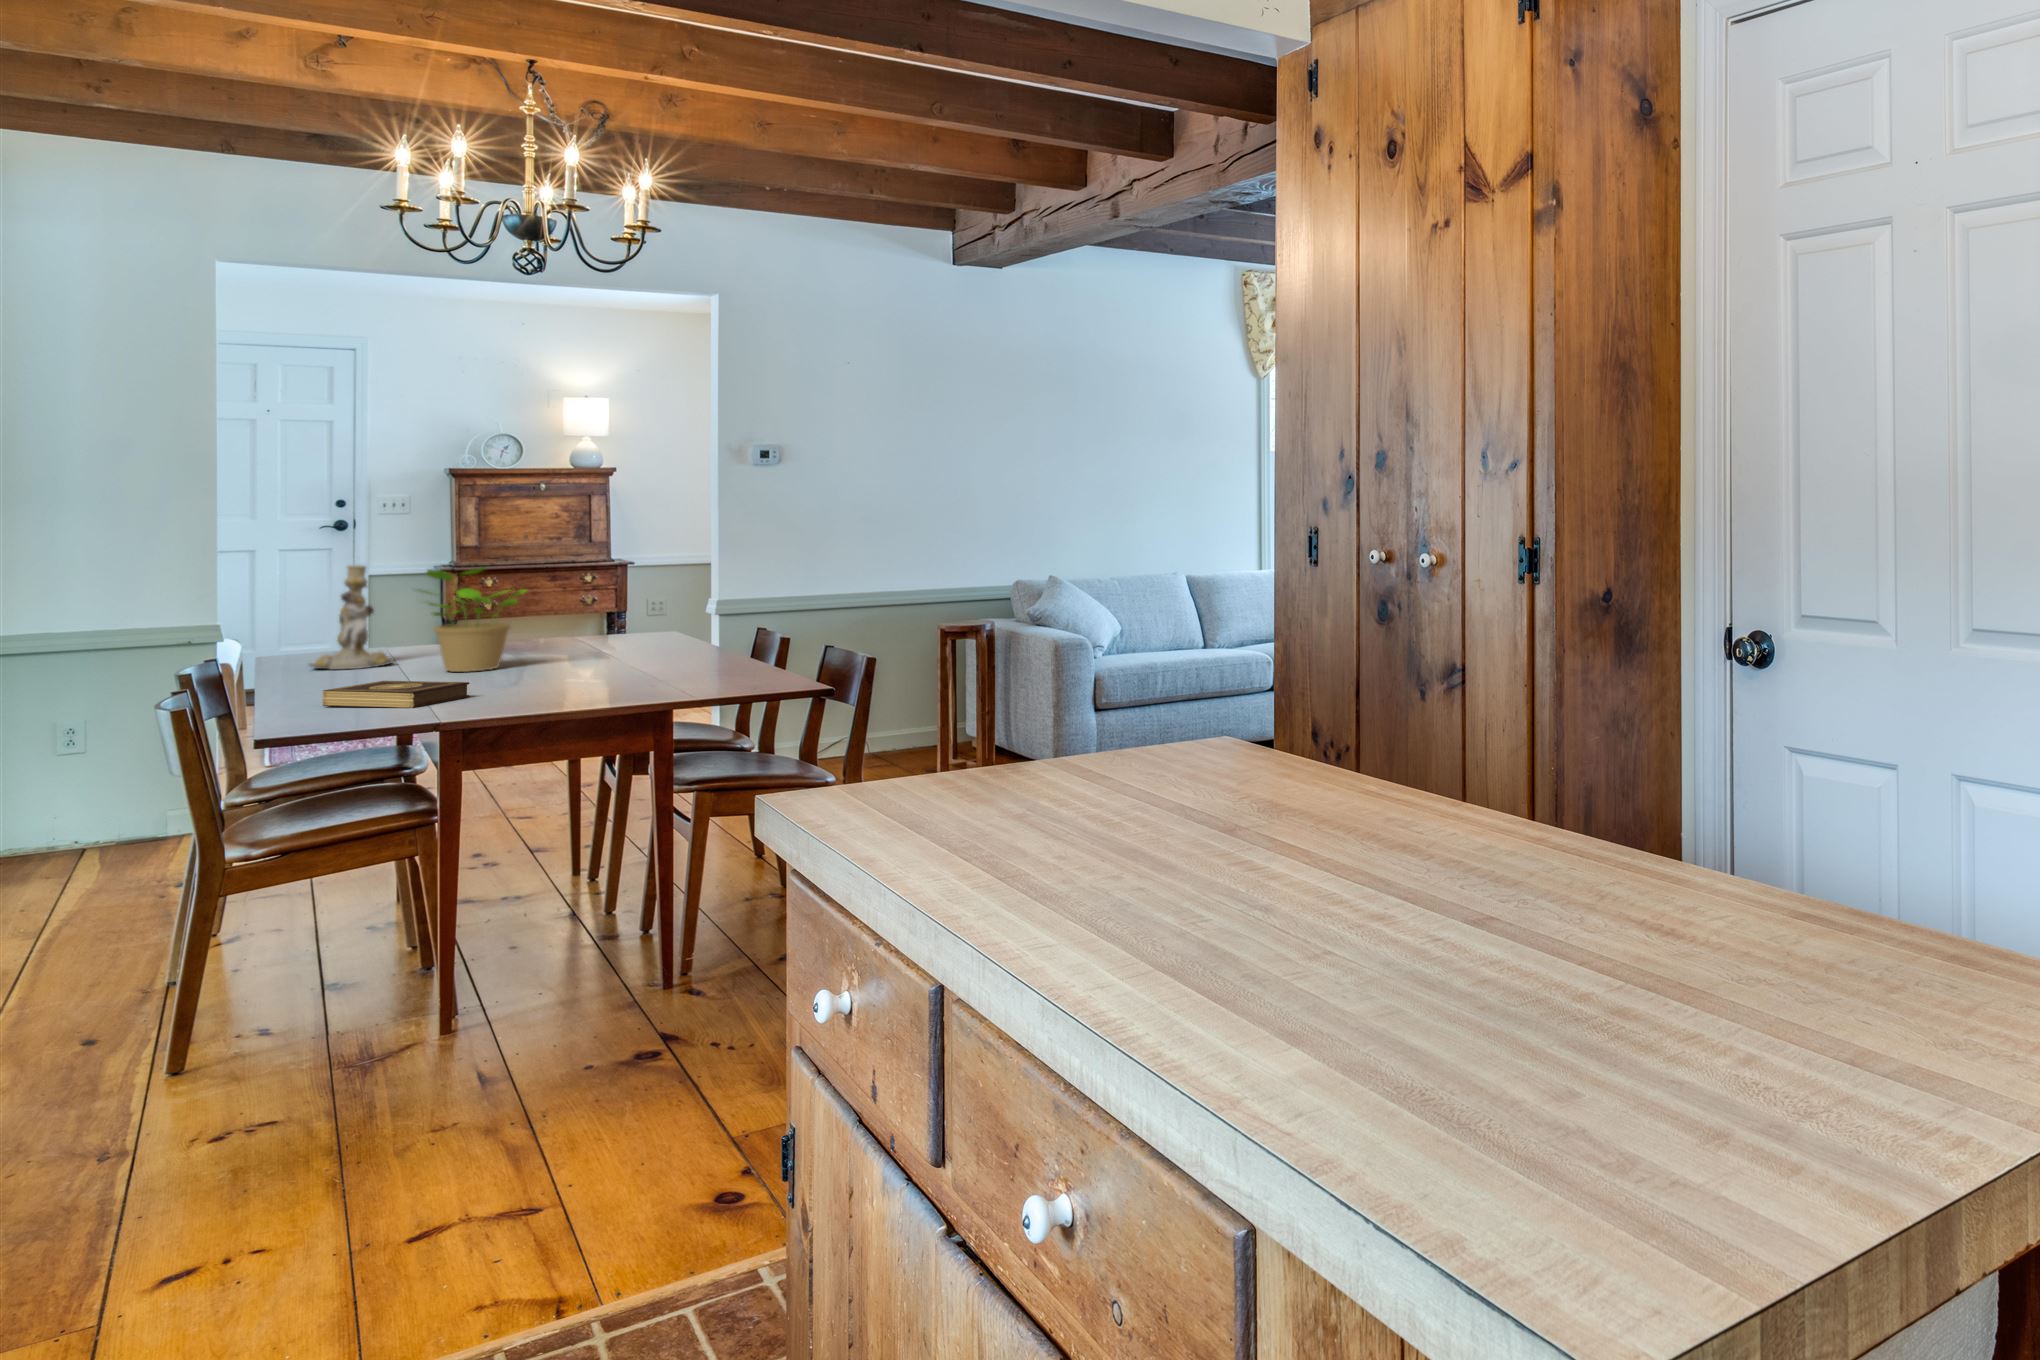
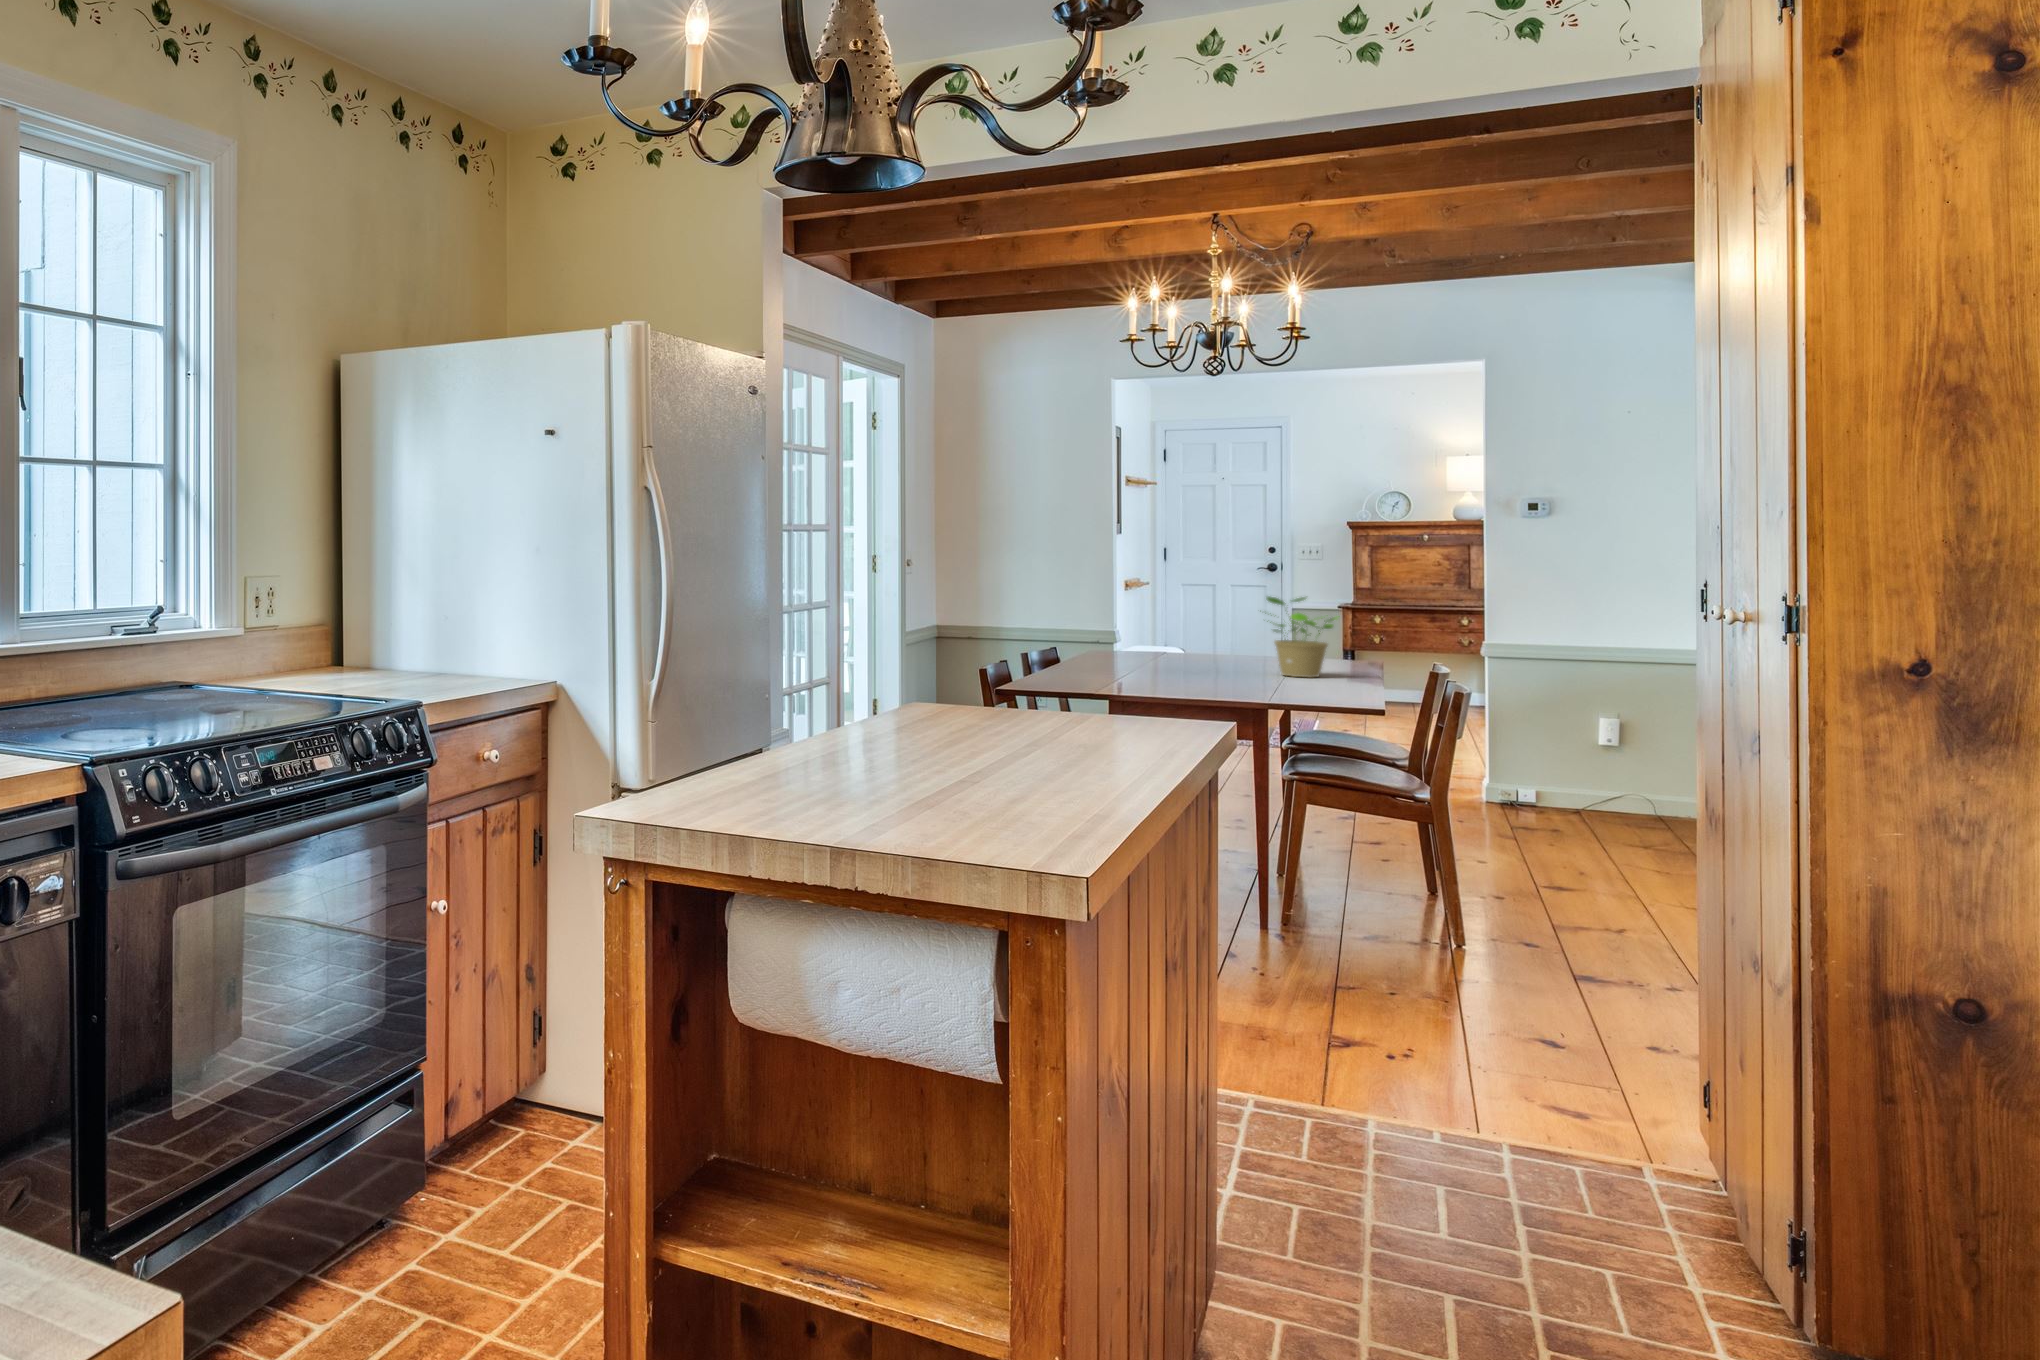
candlestick: present [309,565,395,670] -> none [1201,591,1255,667]
book: present [323,681,469,708] -> none [1186,673,1277,692]

